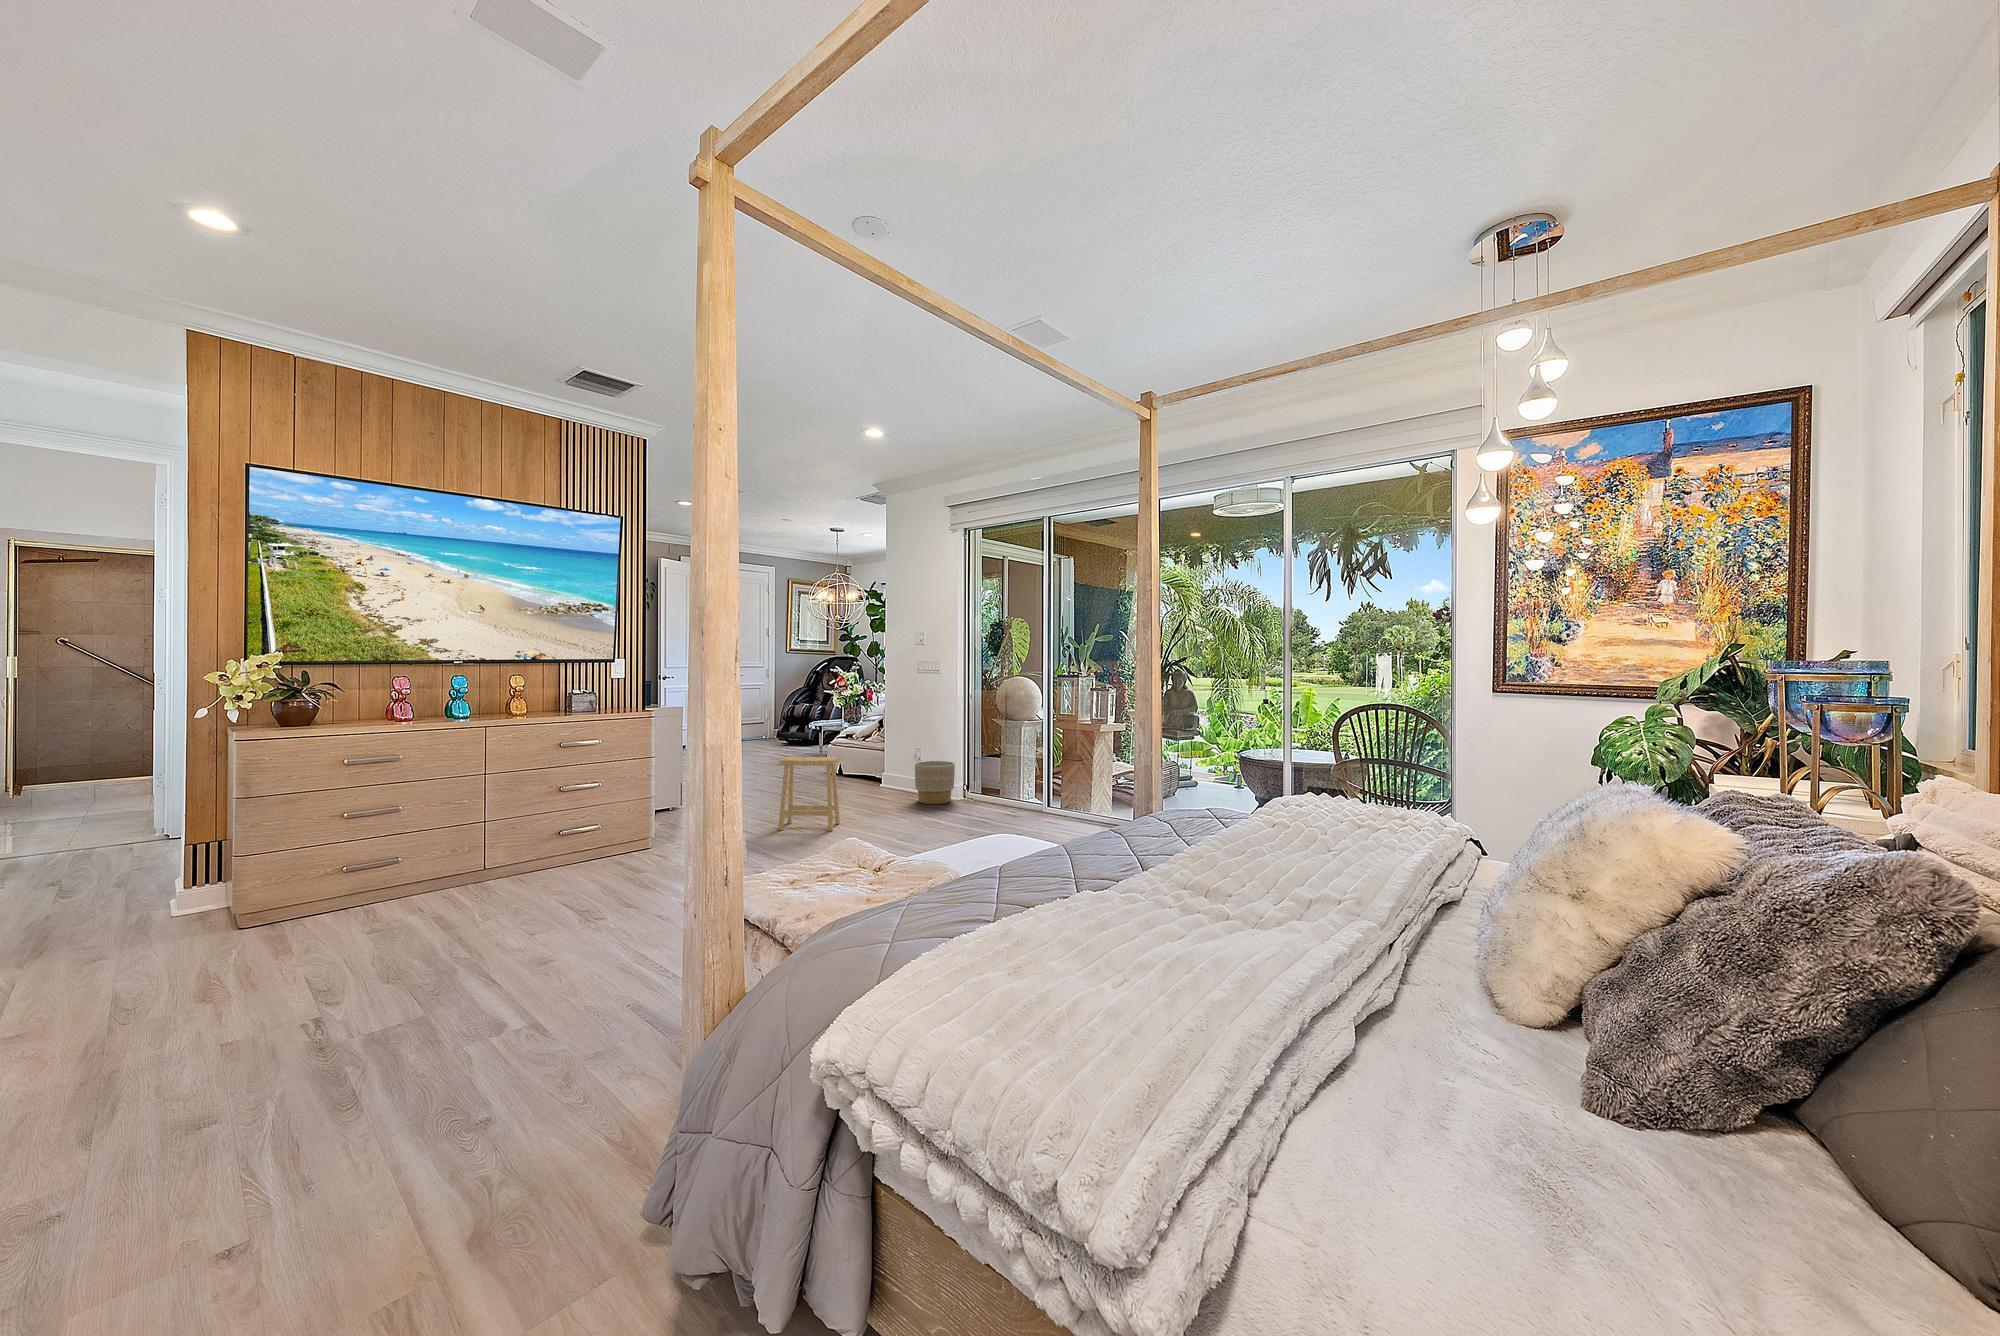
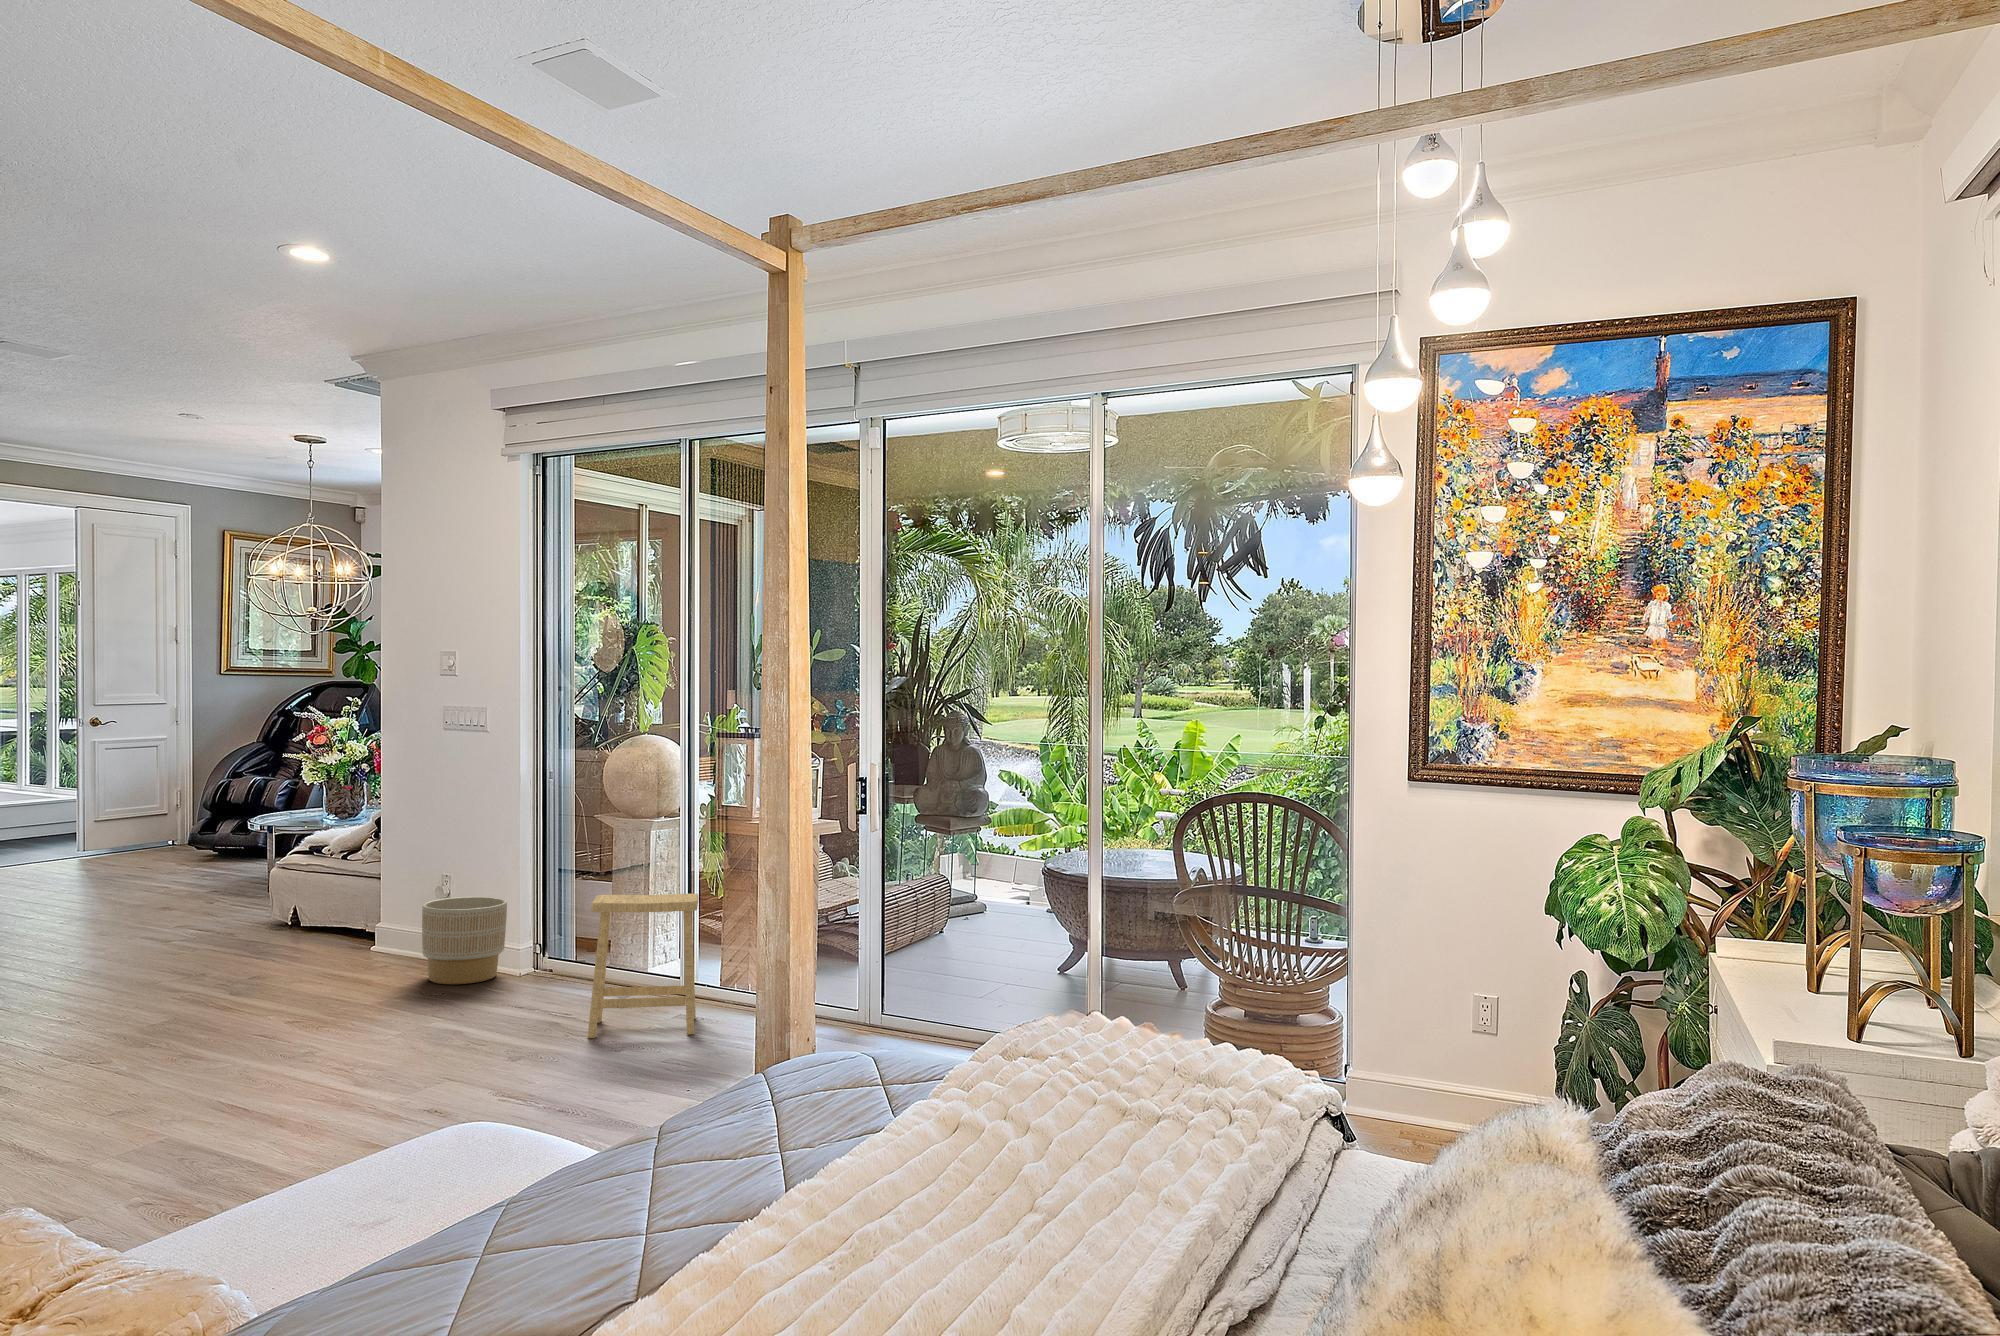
footstool: present [778,757,840,831] -> present [588,894,698,1038]

